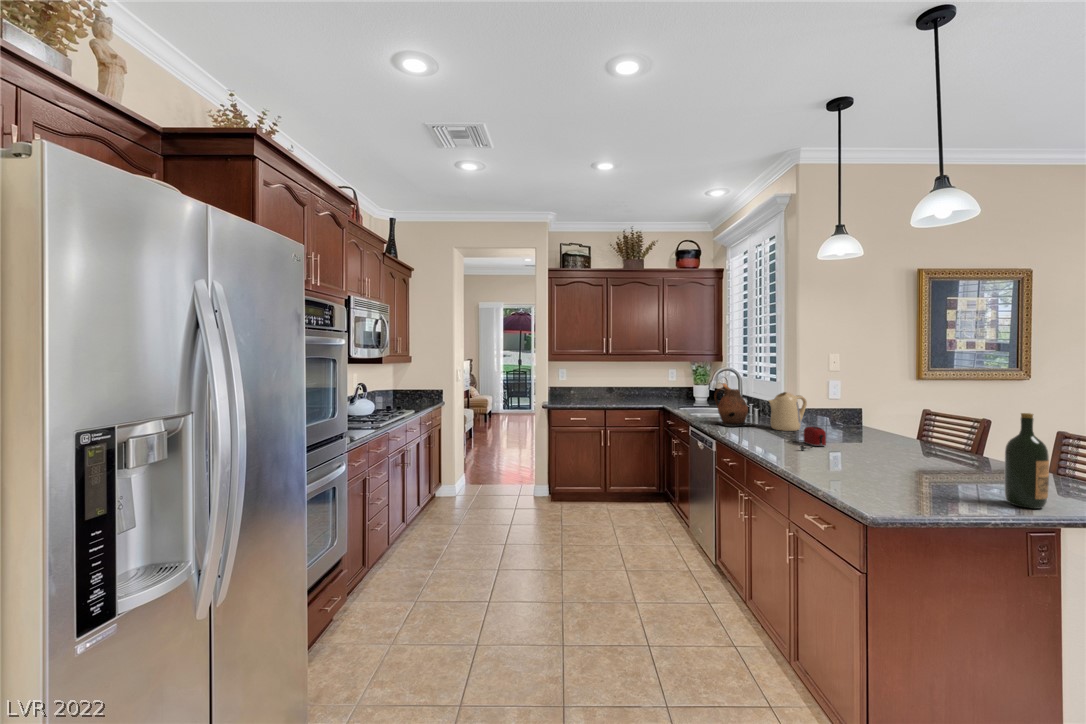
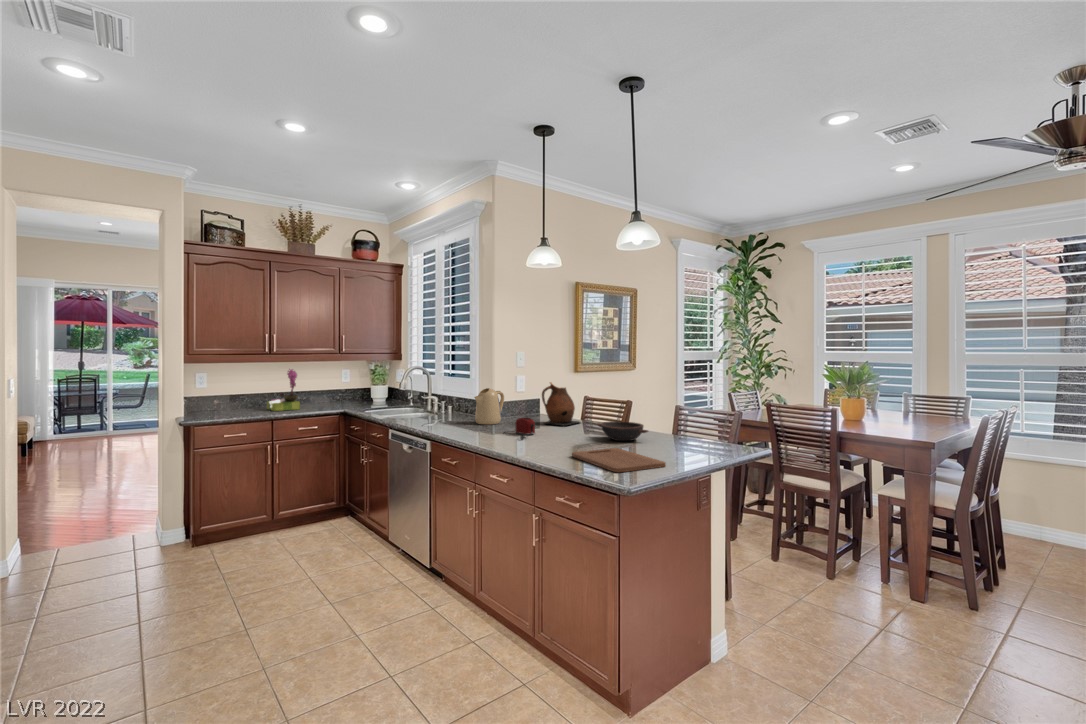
flower arrangement: none [607,367,632,402] -> present [267,369,300,411]
ceramic pitcher: present [714,384,755,426] -> present [542,382,579,426]
wine bottle: present [1004,413,1049,509] -> none [677,393,700,459]
bowl: none [909,442,983,470] -> present [598,421,648,441]
cutting board: none [840,472,968,510] -> present [572,448,666,472]

